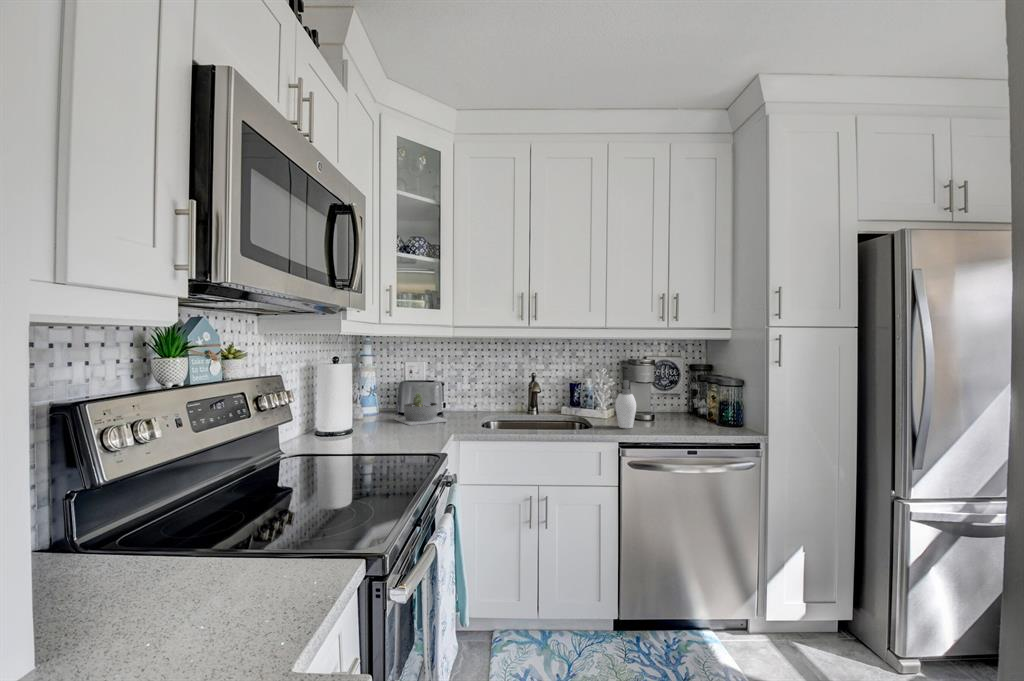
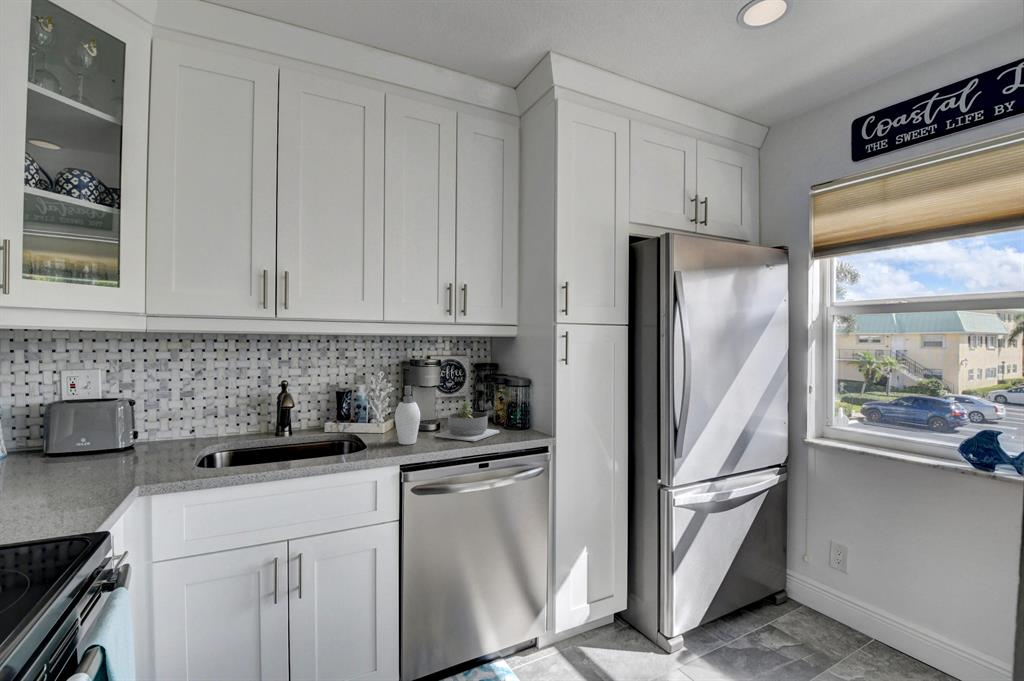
succulent planter: present [395,393,447,425] -> present [434,401,499,441]

